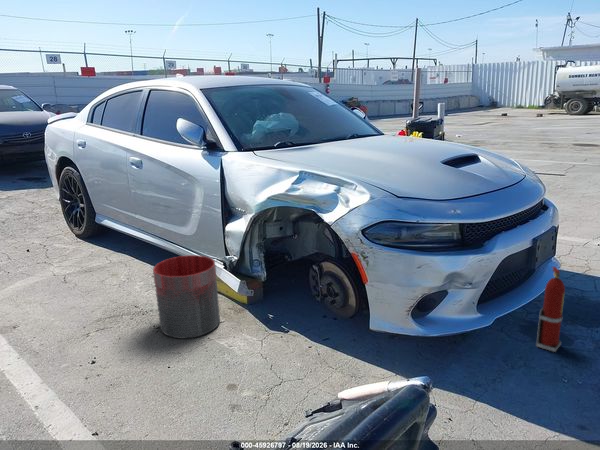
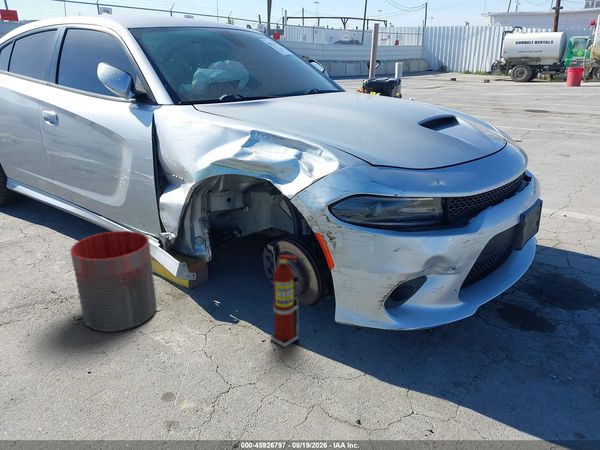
fire extinguisher: present [536,267,565,352] -> present [270,255,298,347]

